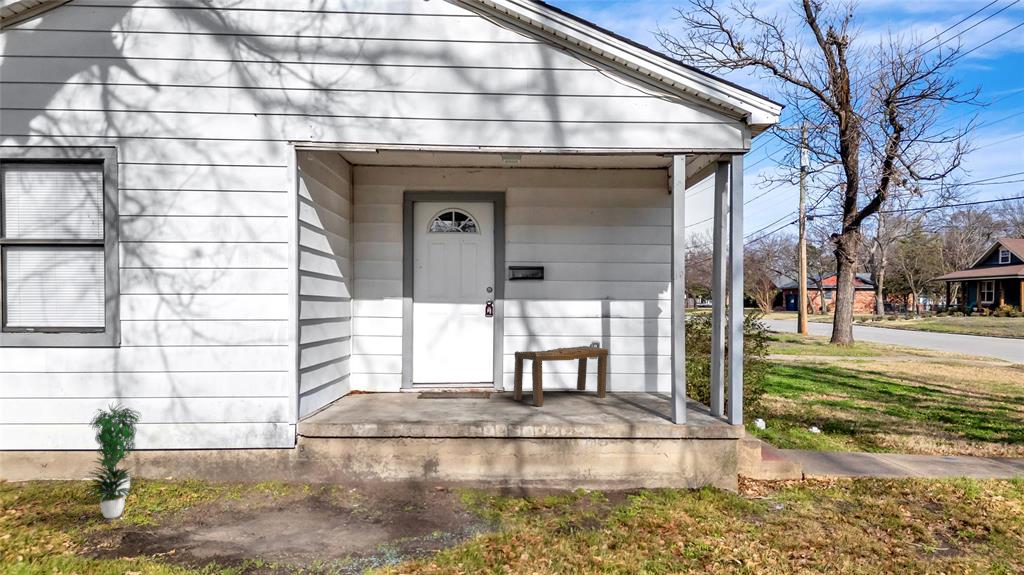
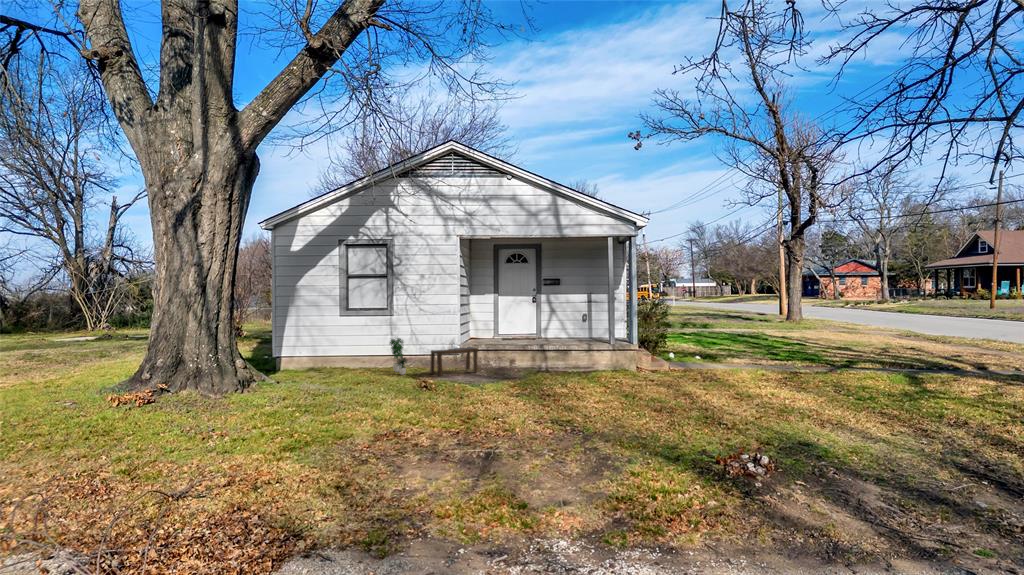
bench: present [514,346,608,407] -> present [430,347,478,377]

